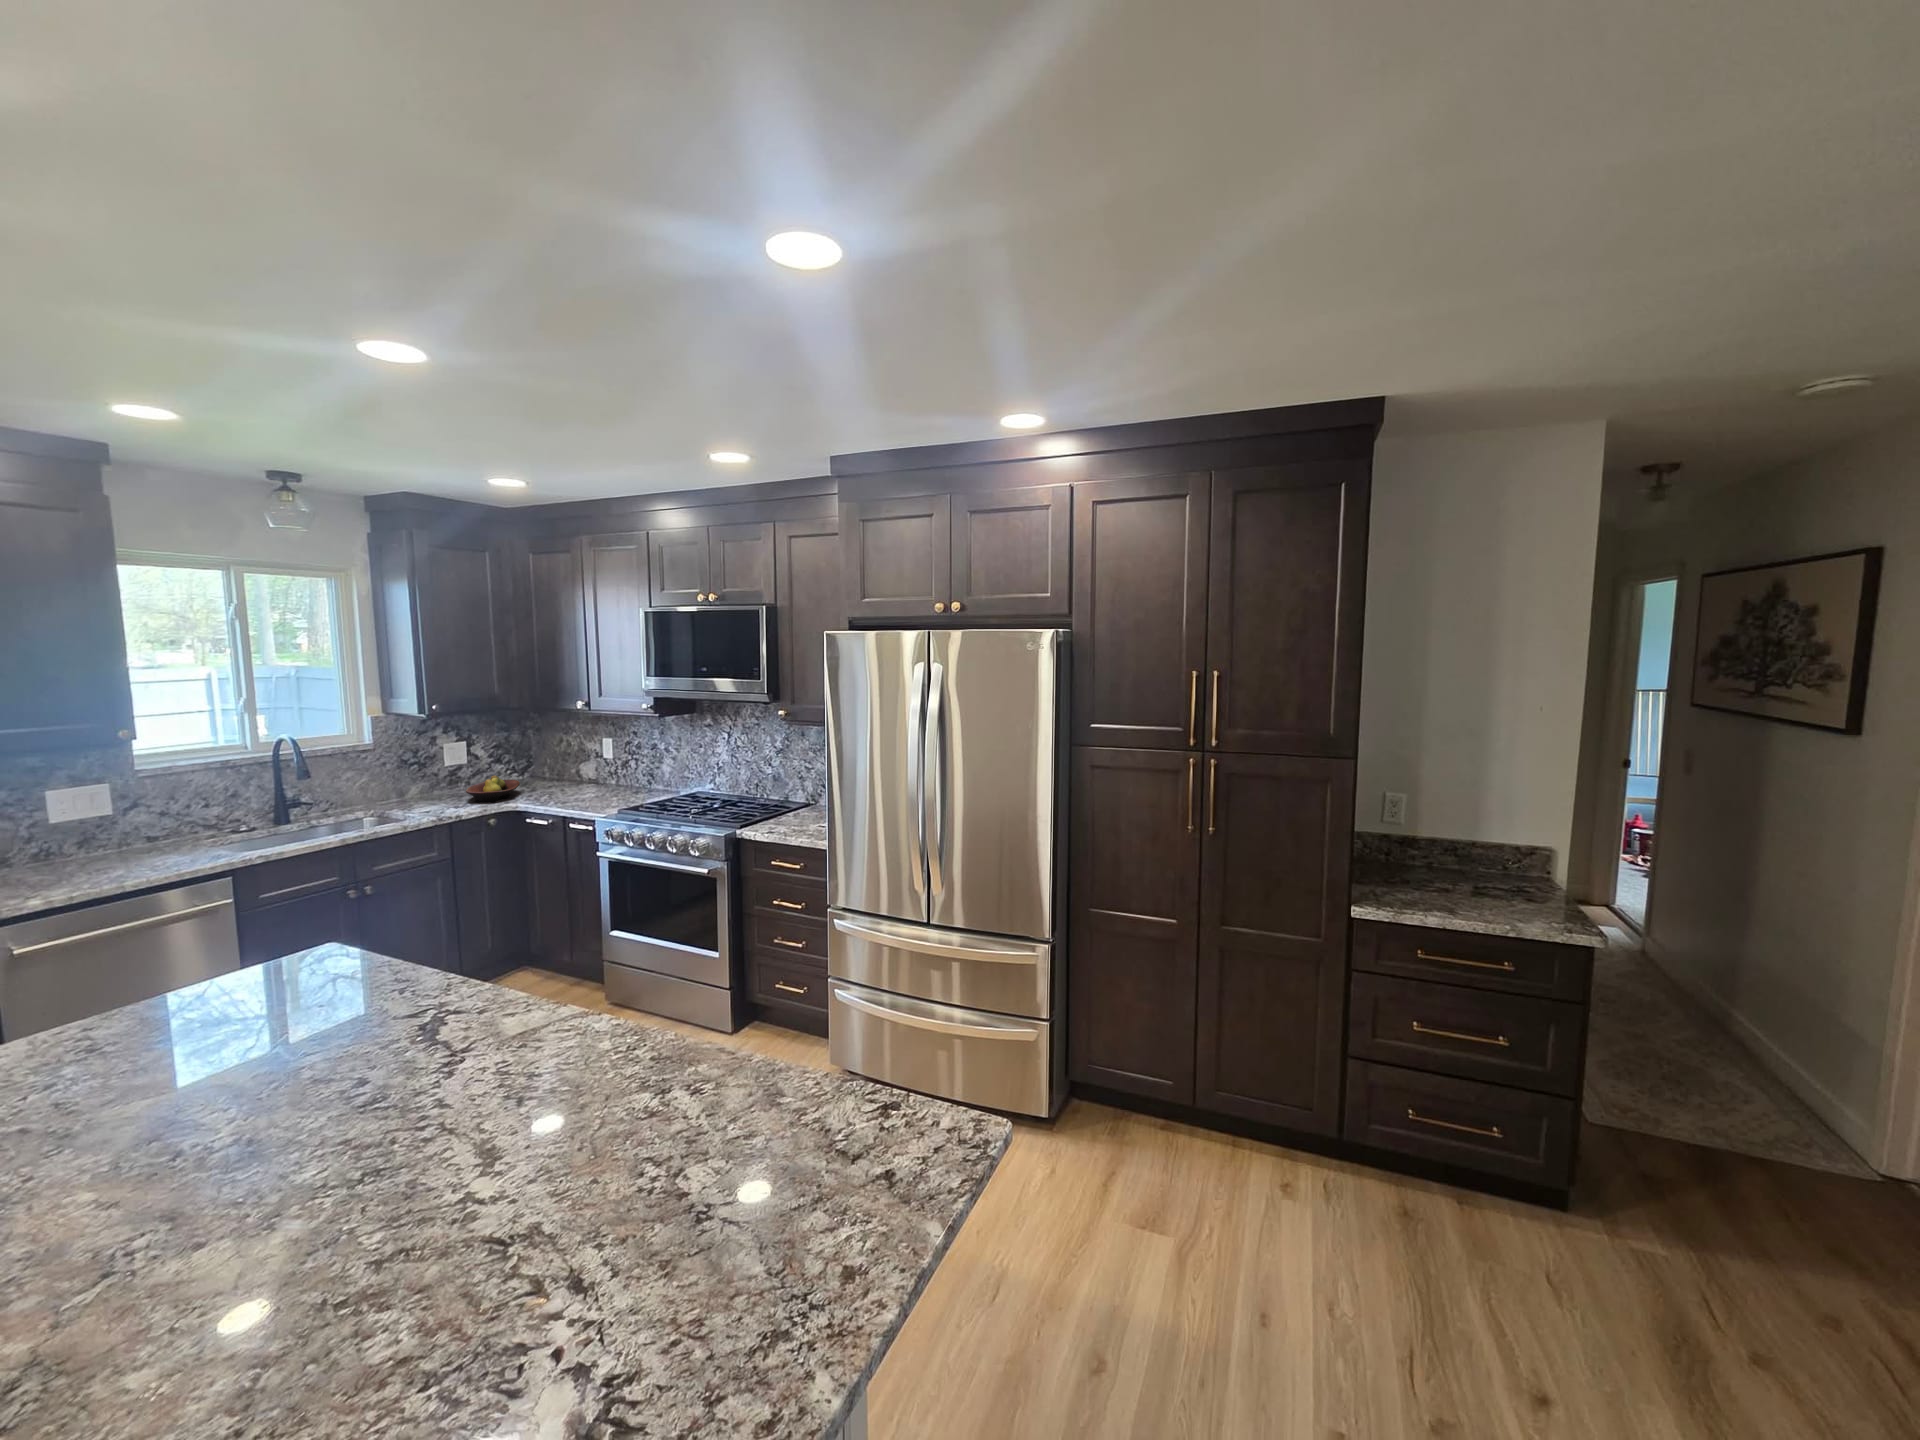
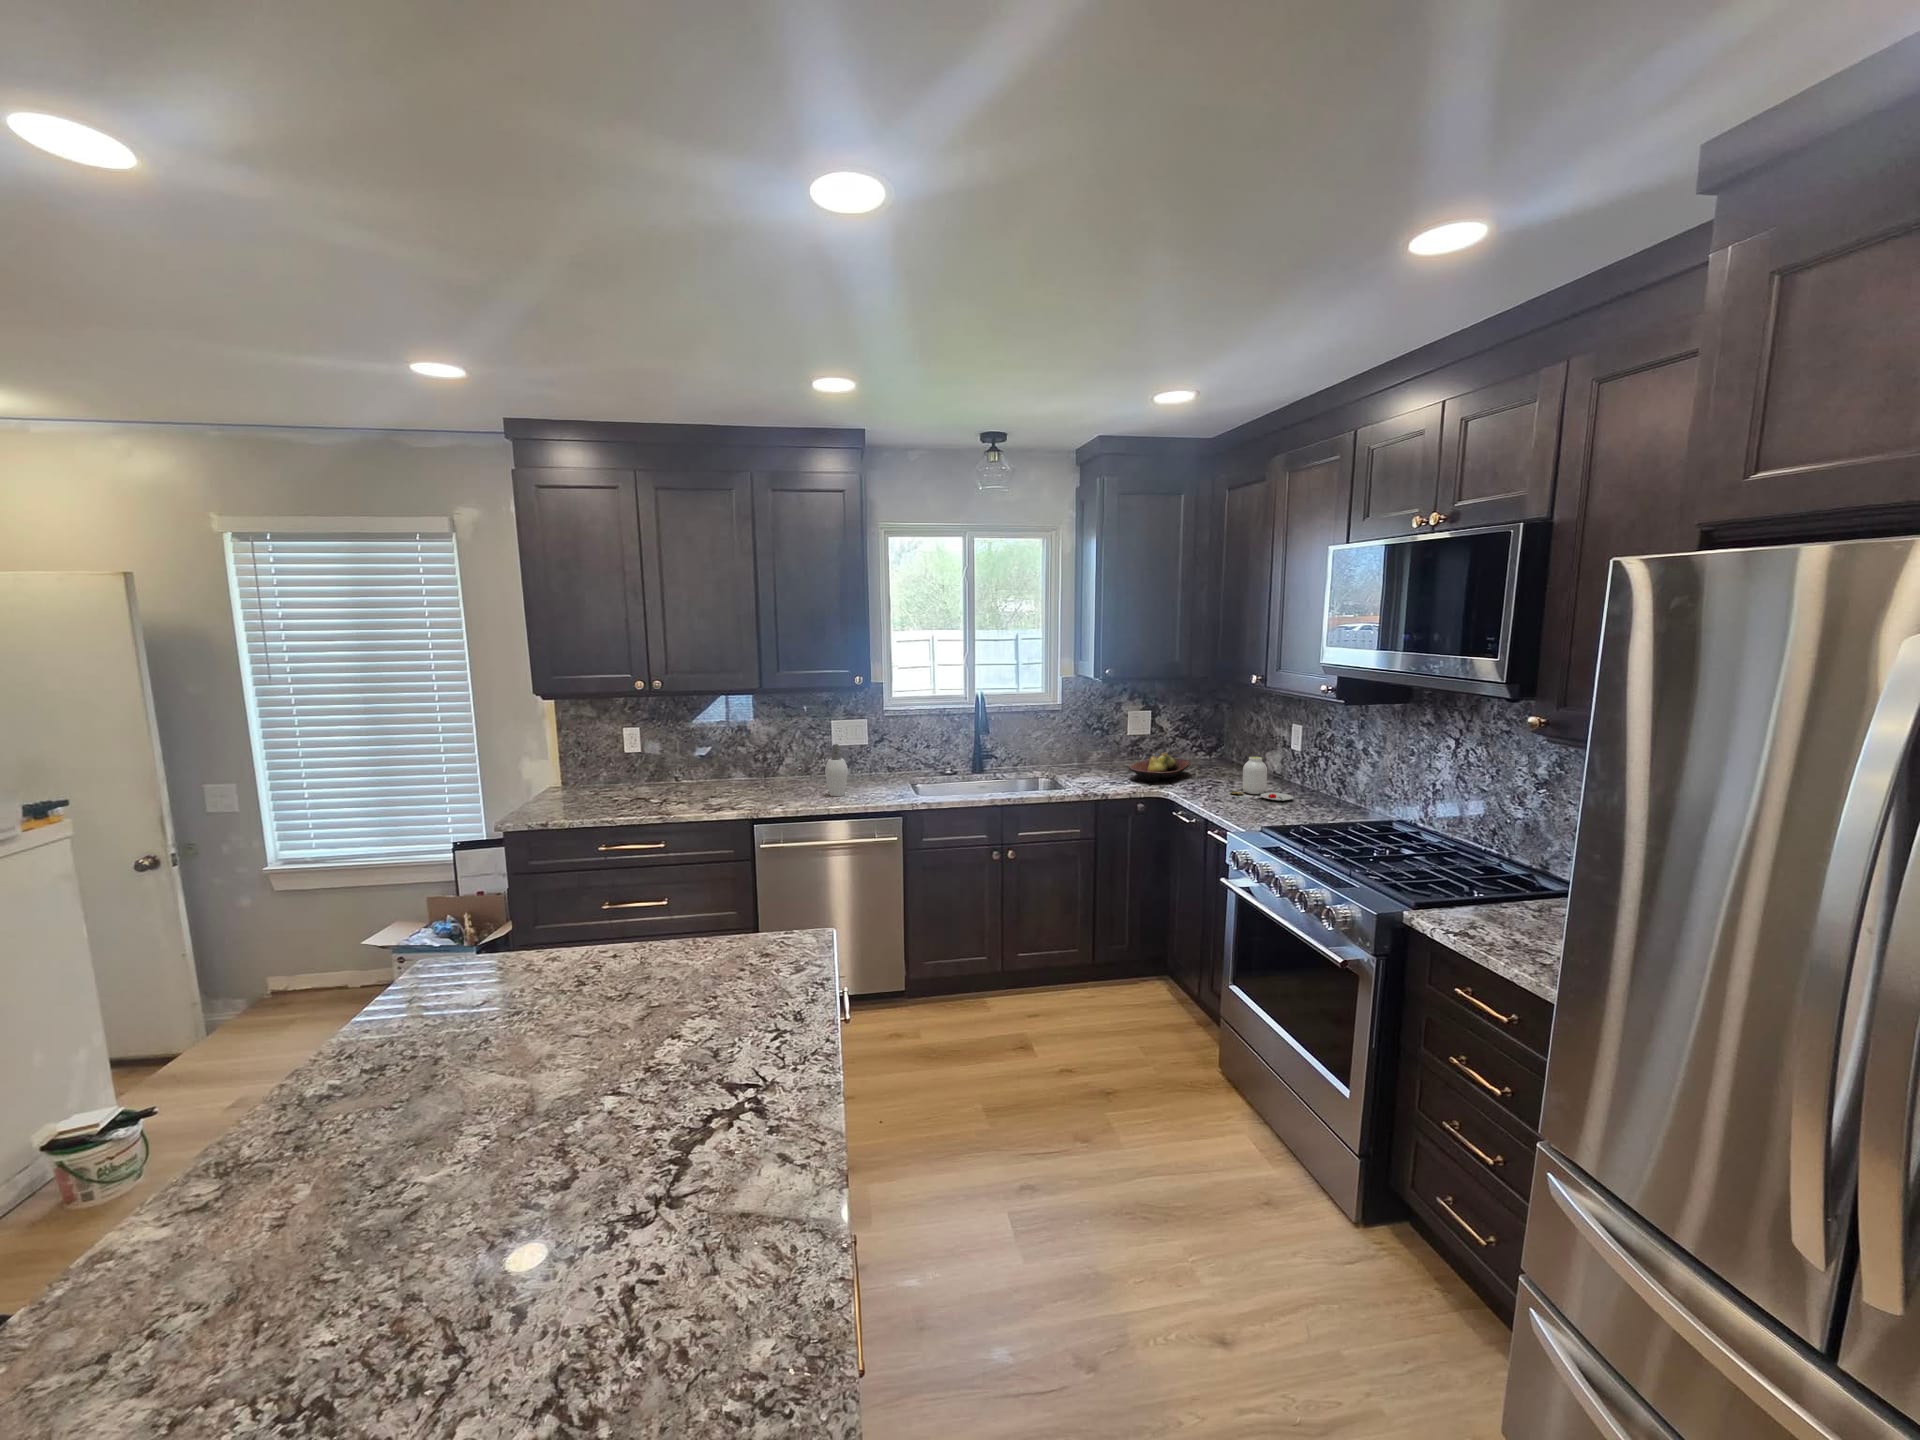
jar: none [569,765,621,797] -> present [1230,757,1293,801]
soap dispenser: none [84,814,132,878] -> present [825,744,854,796]

